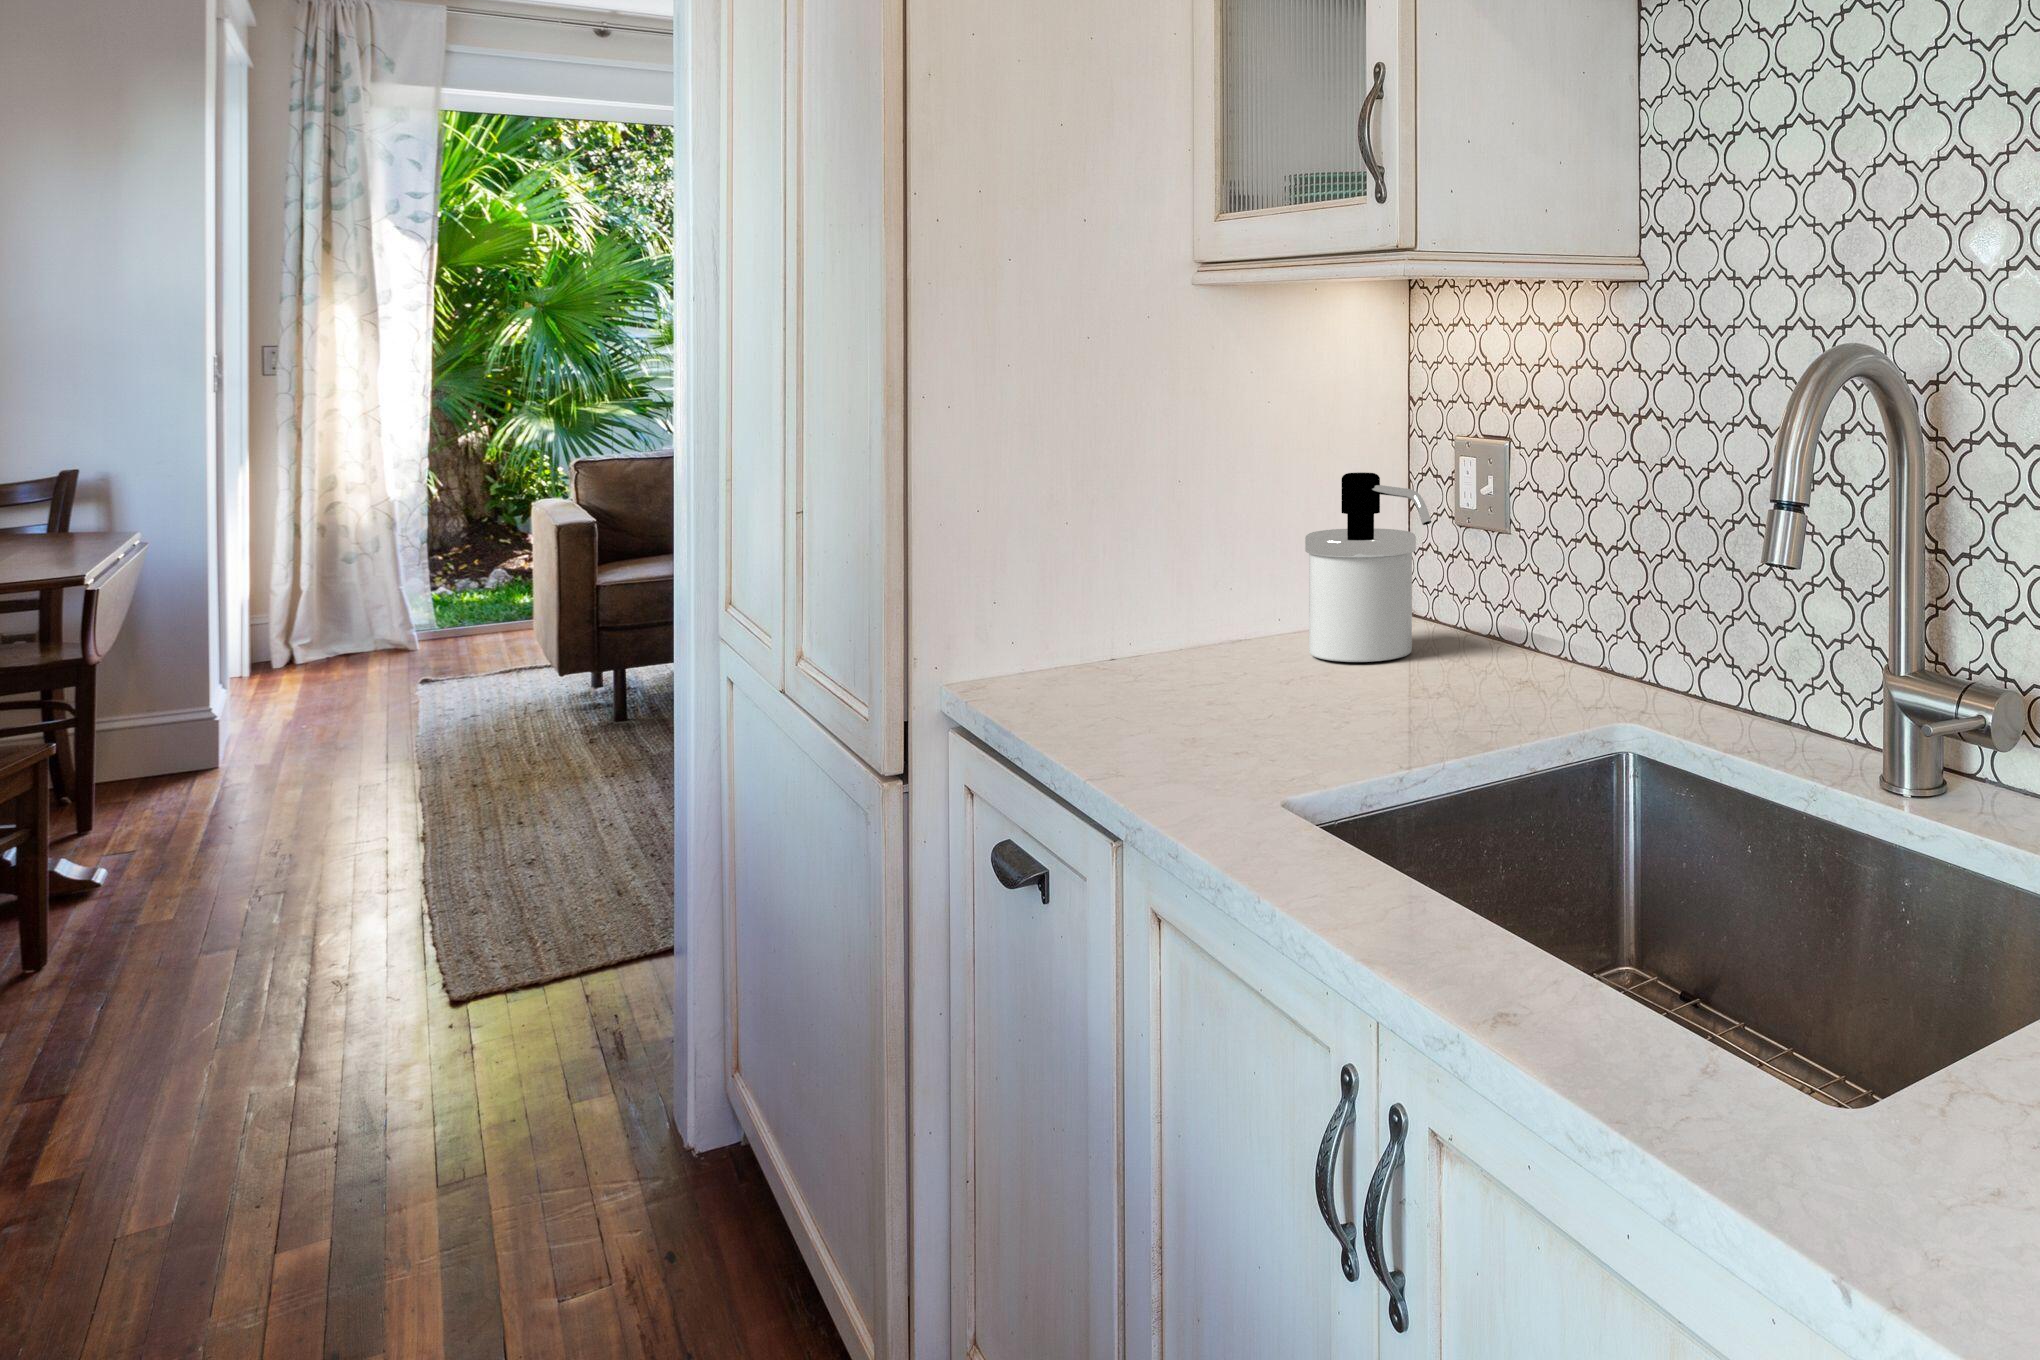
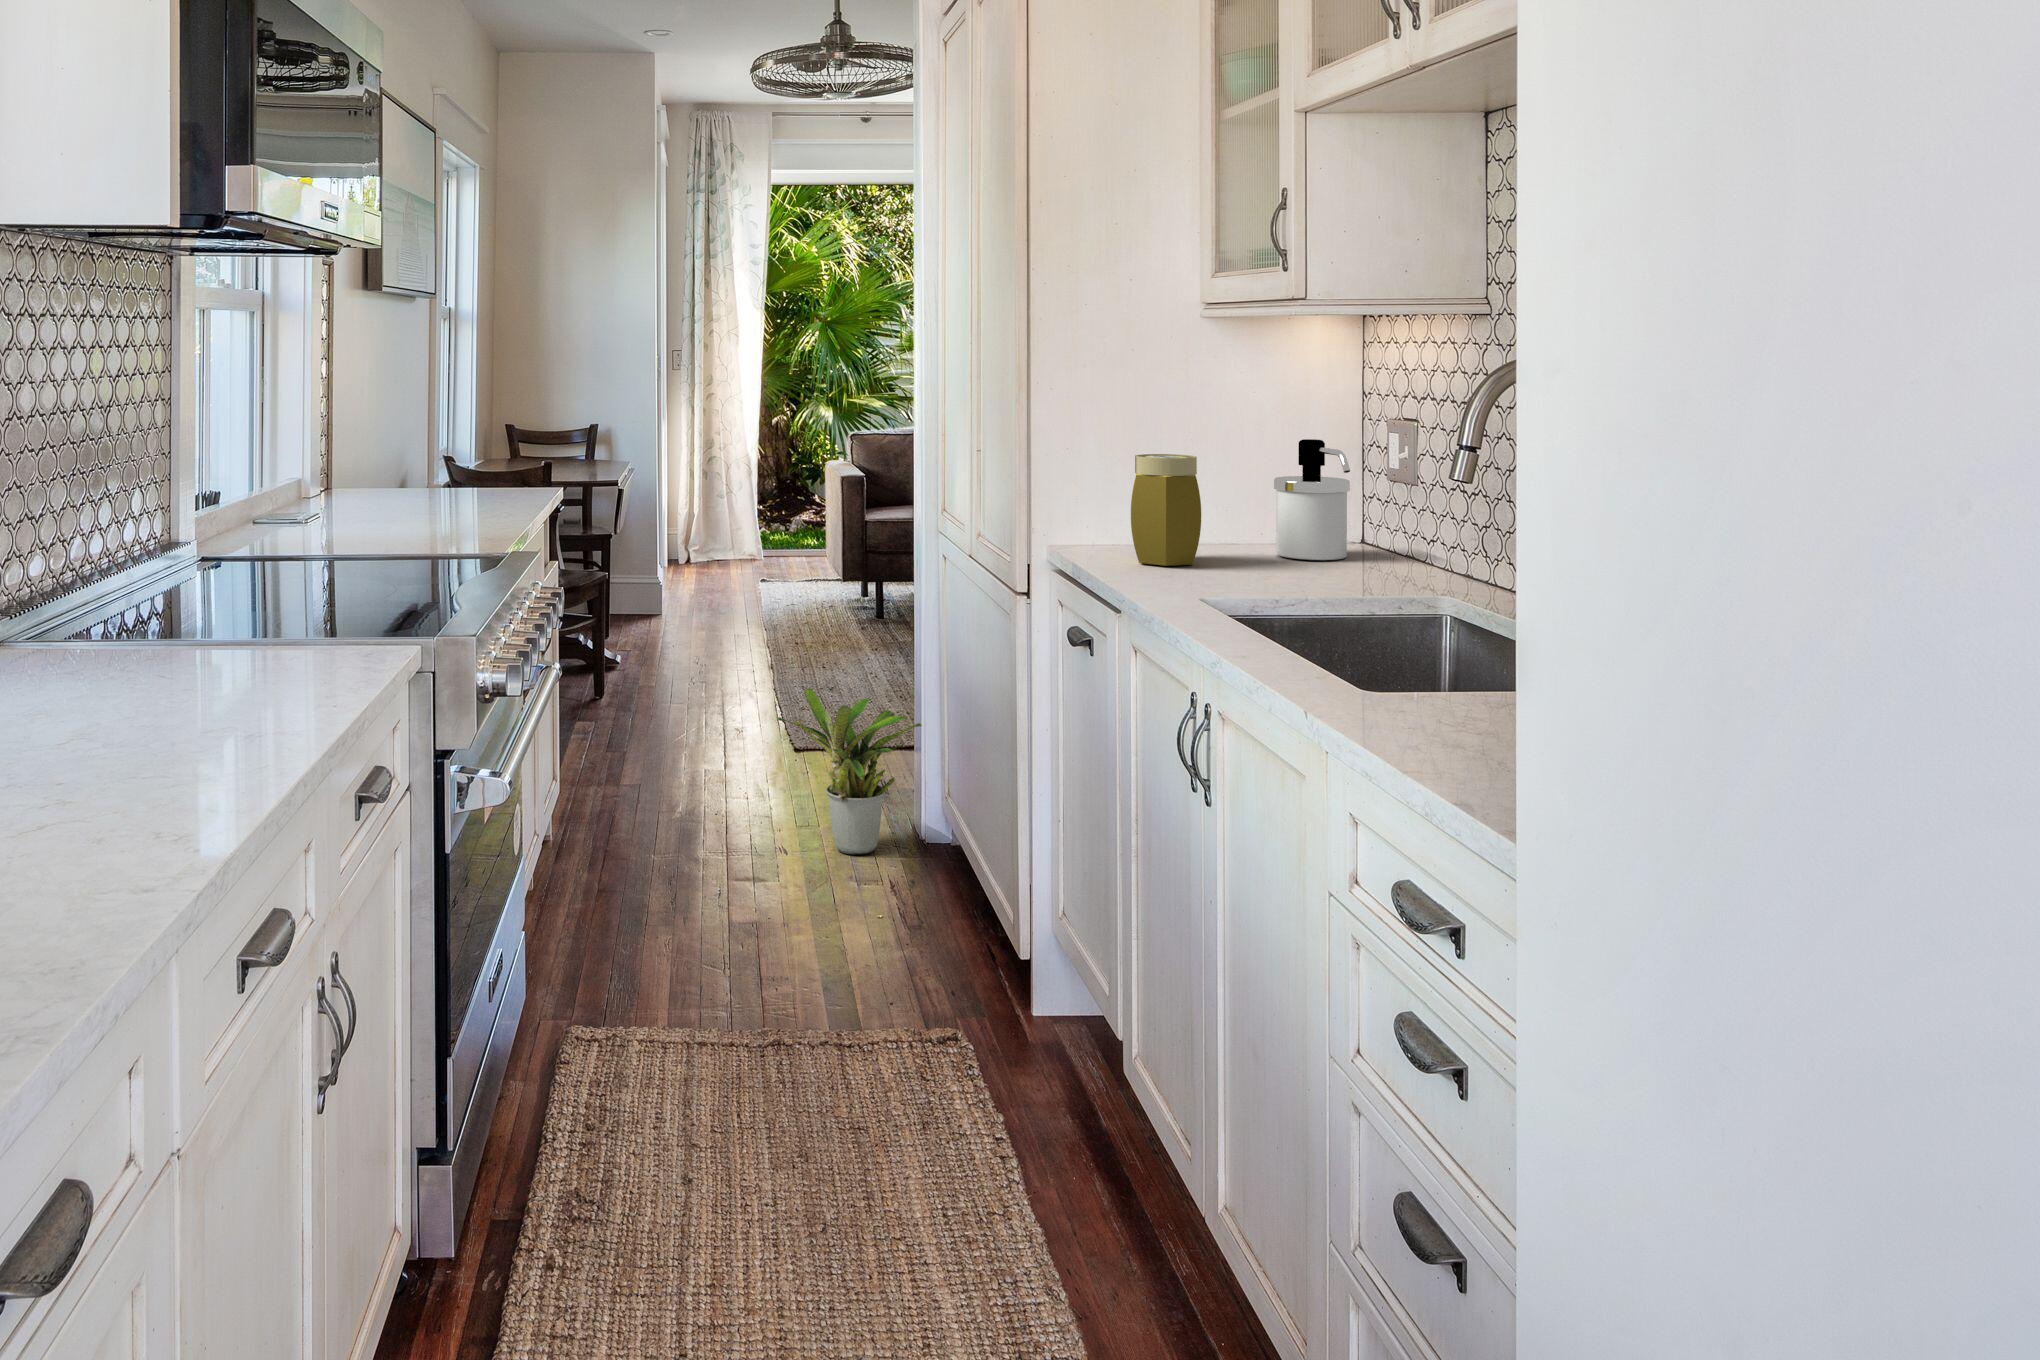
jar: none [1087,506,1209,698] -> present [1131,454,1201,566]
potted plant: none [411,916,694,1188] -> present [777,688,922,855]

